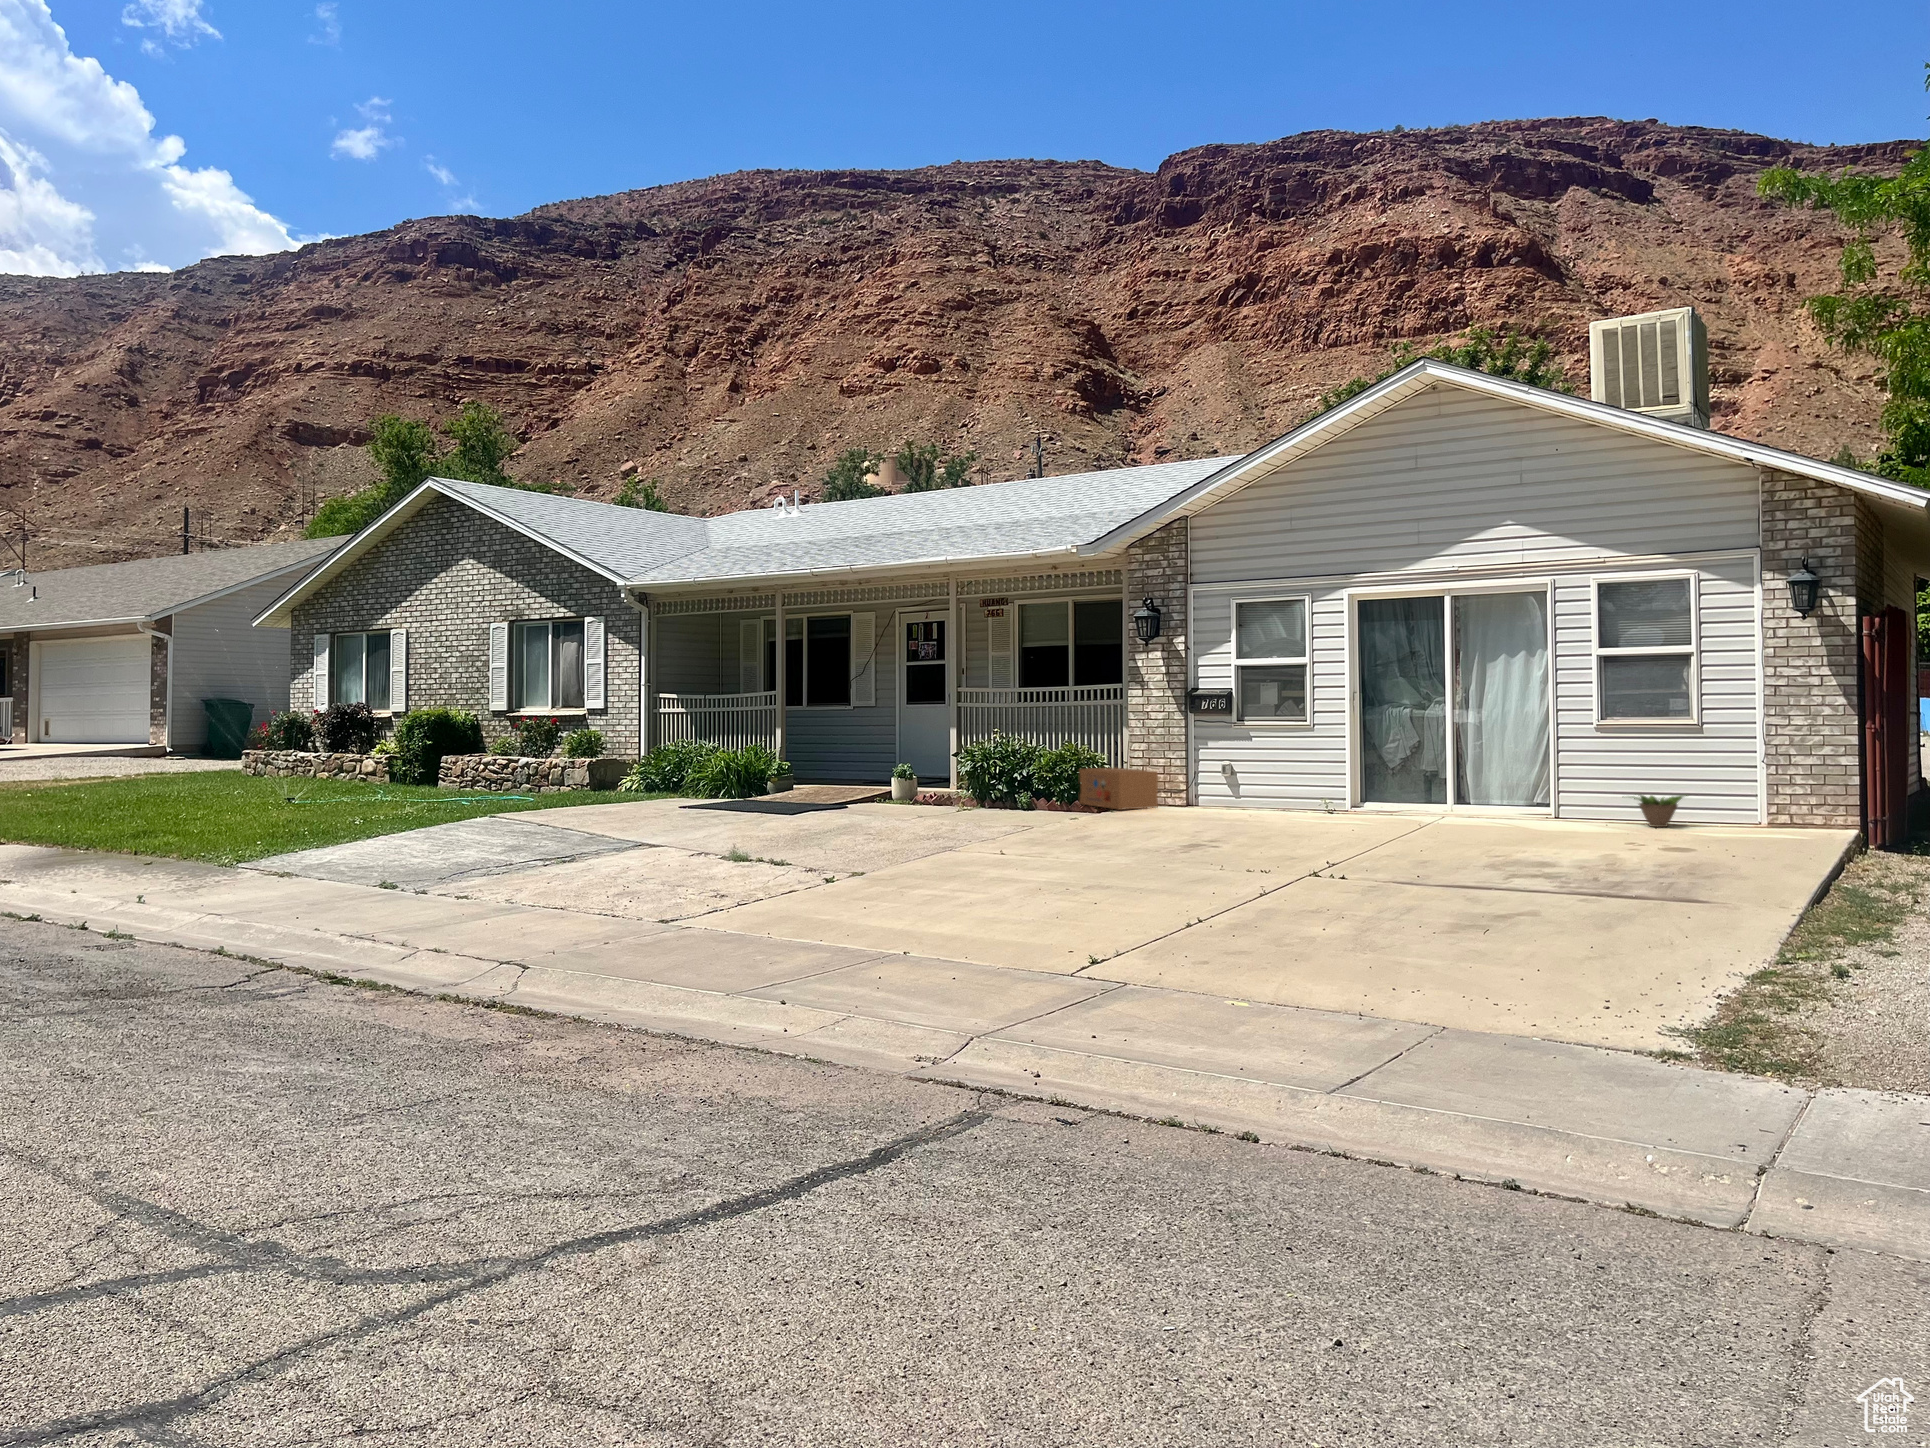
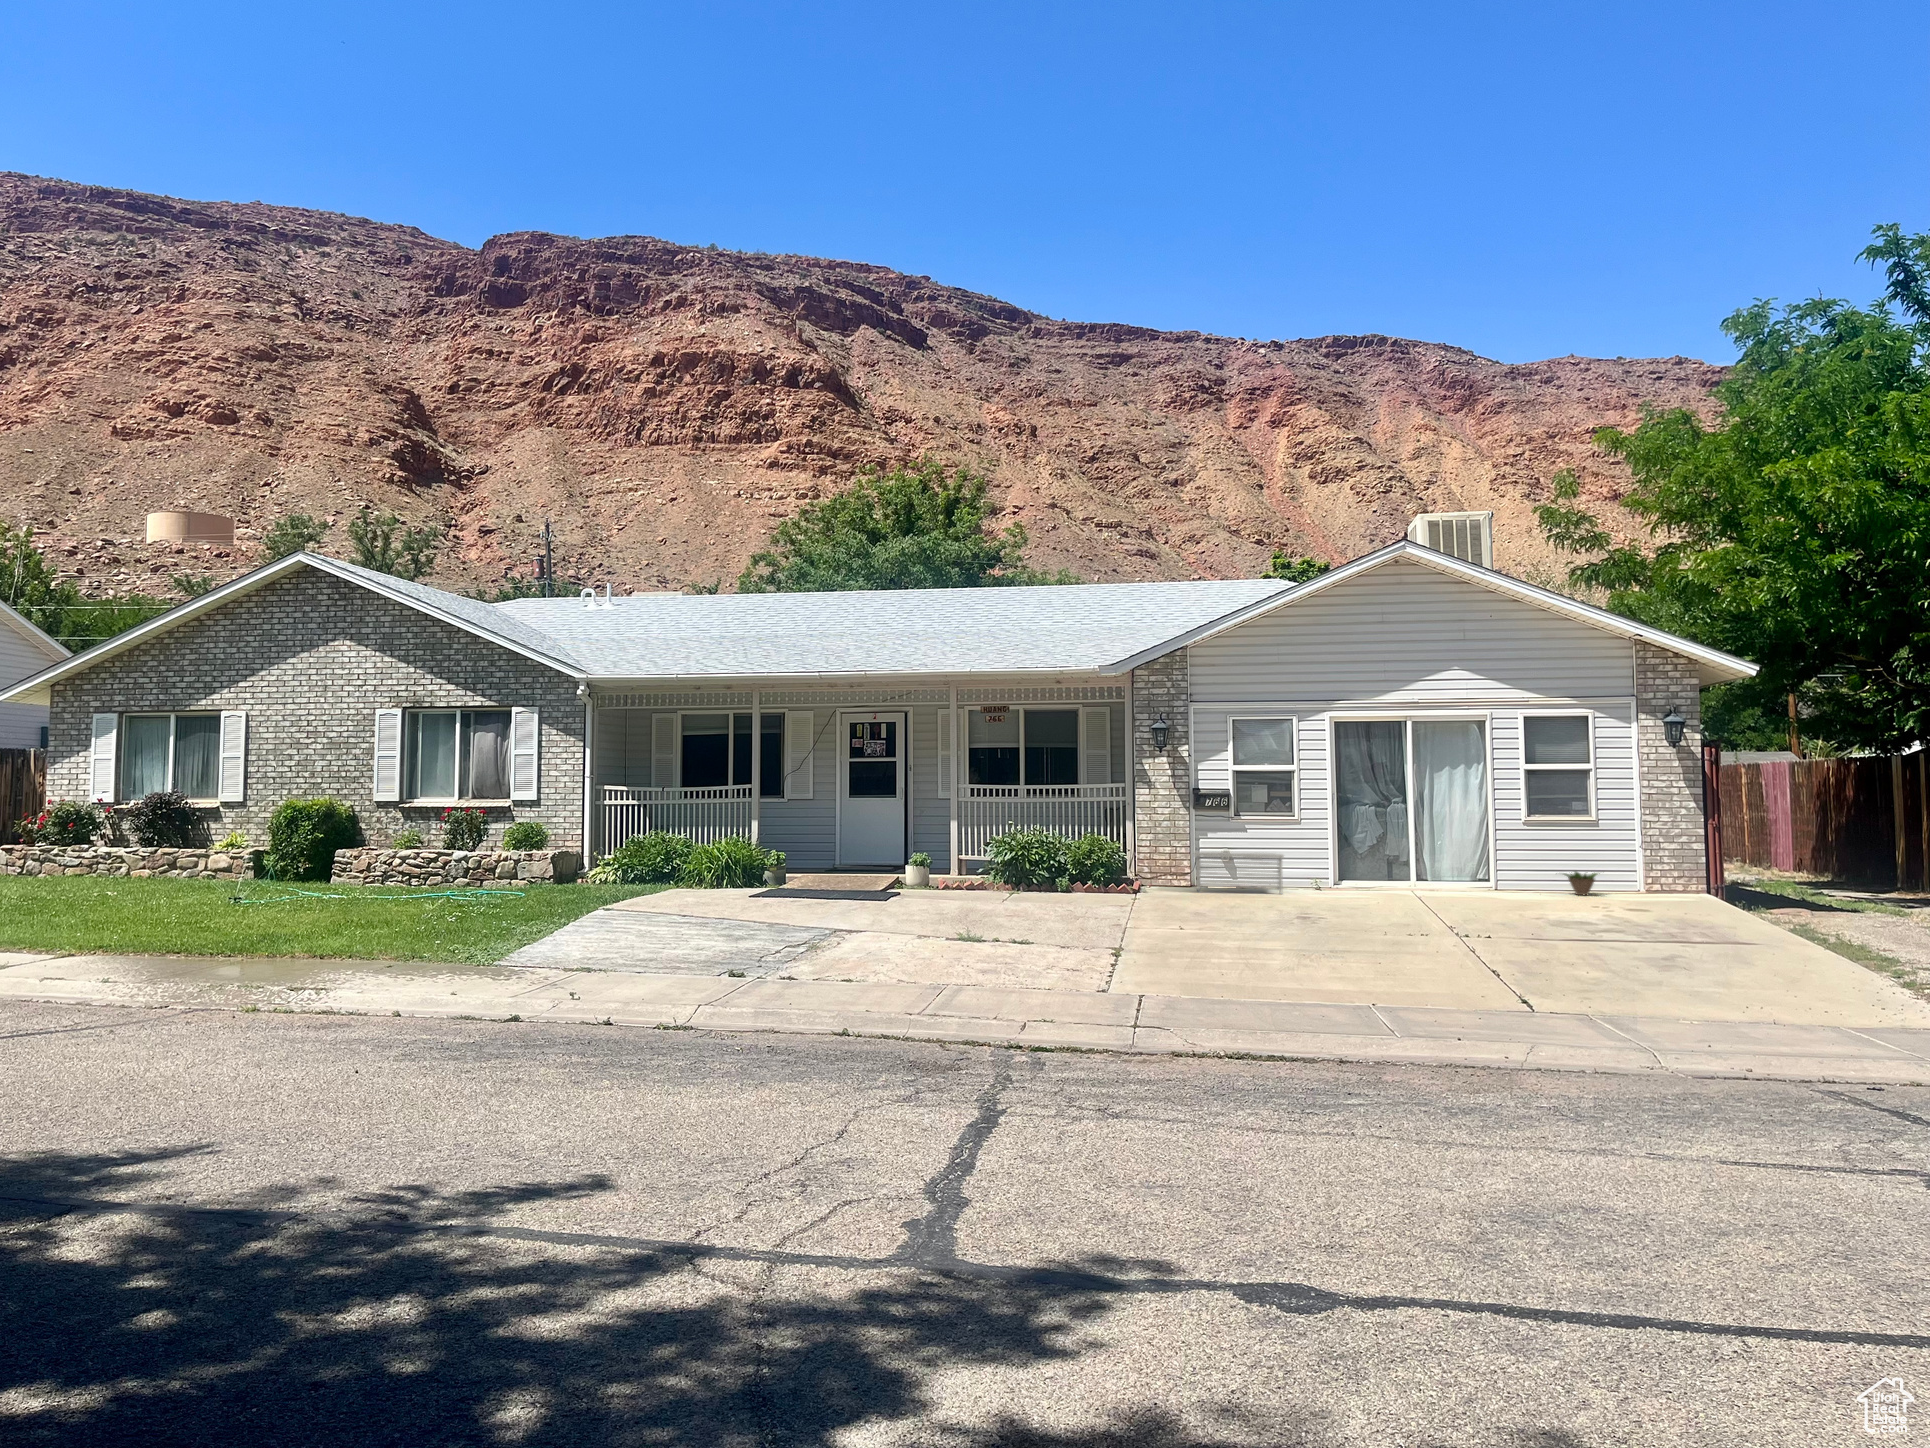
storage bench: none [1168,762,1289,815] -> present [1194,852,1284,893]
cardboard box: present [1079,768,1158,810] -> none [1094,856,1171,892]

